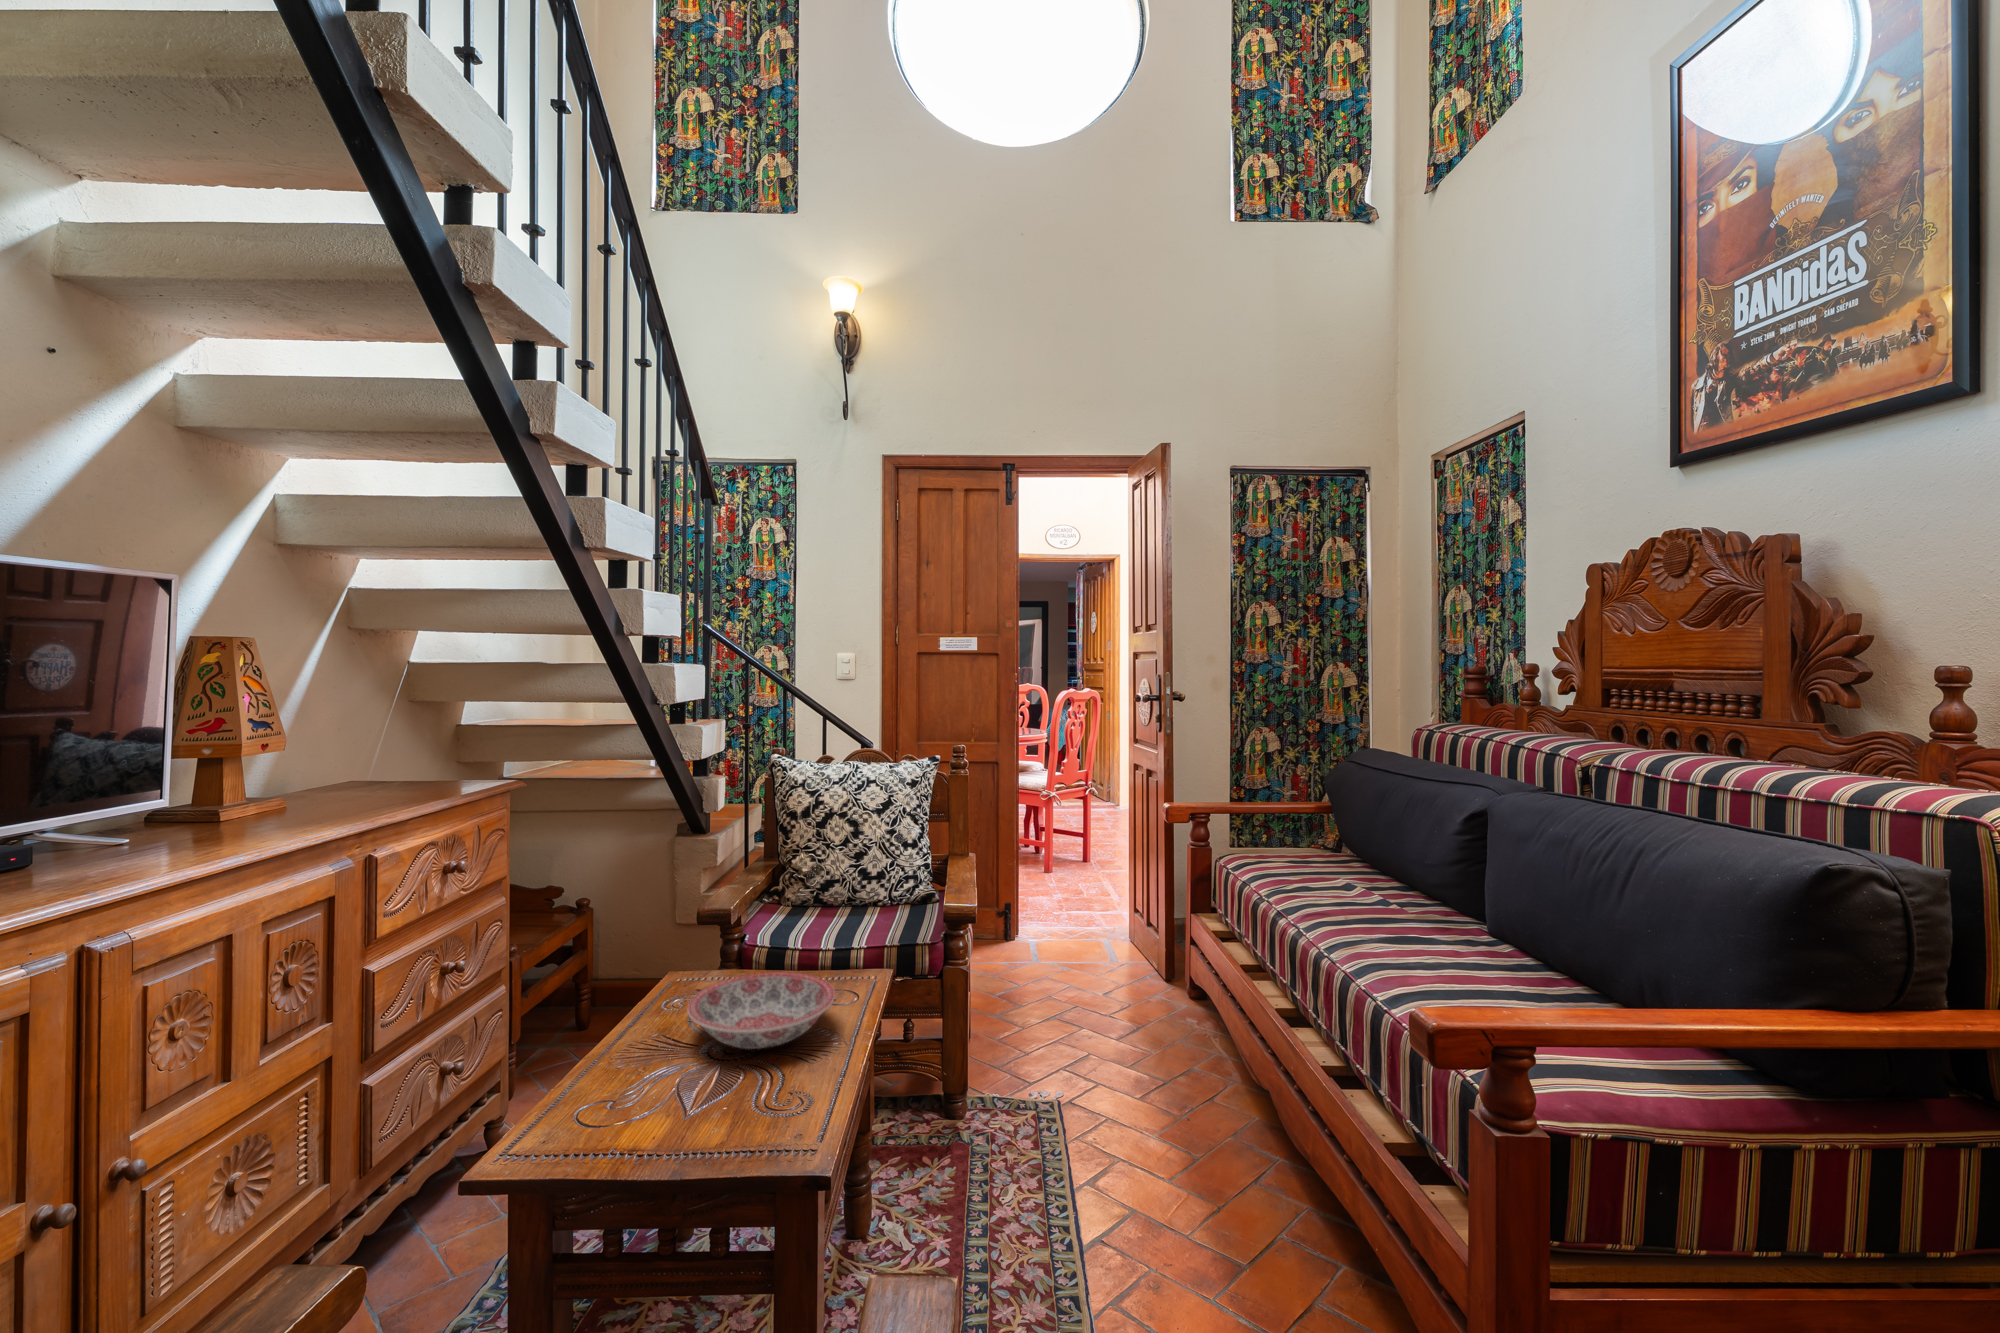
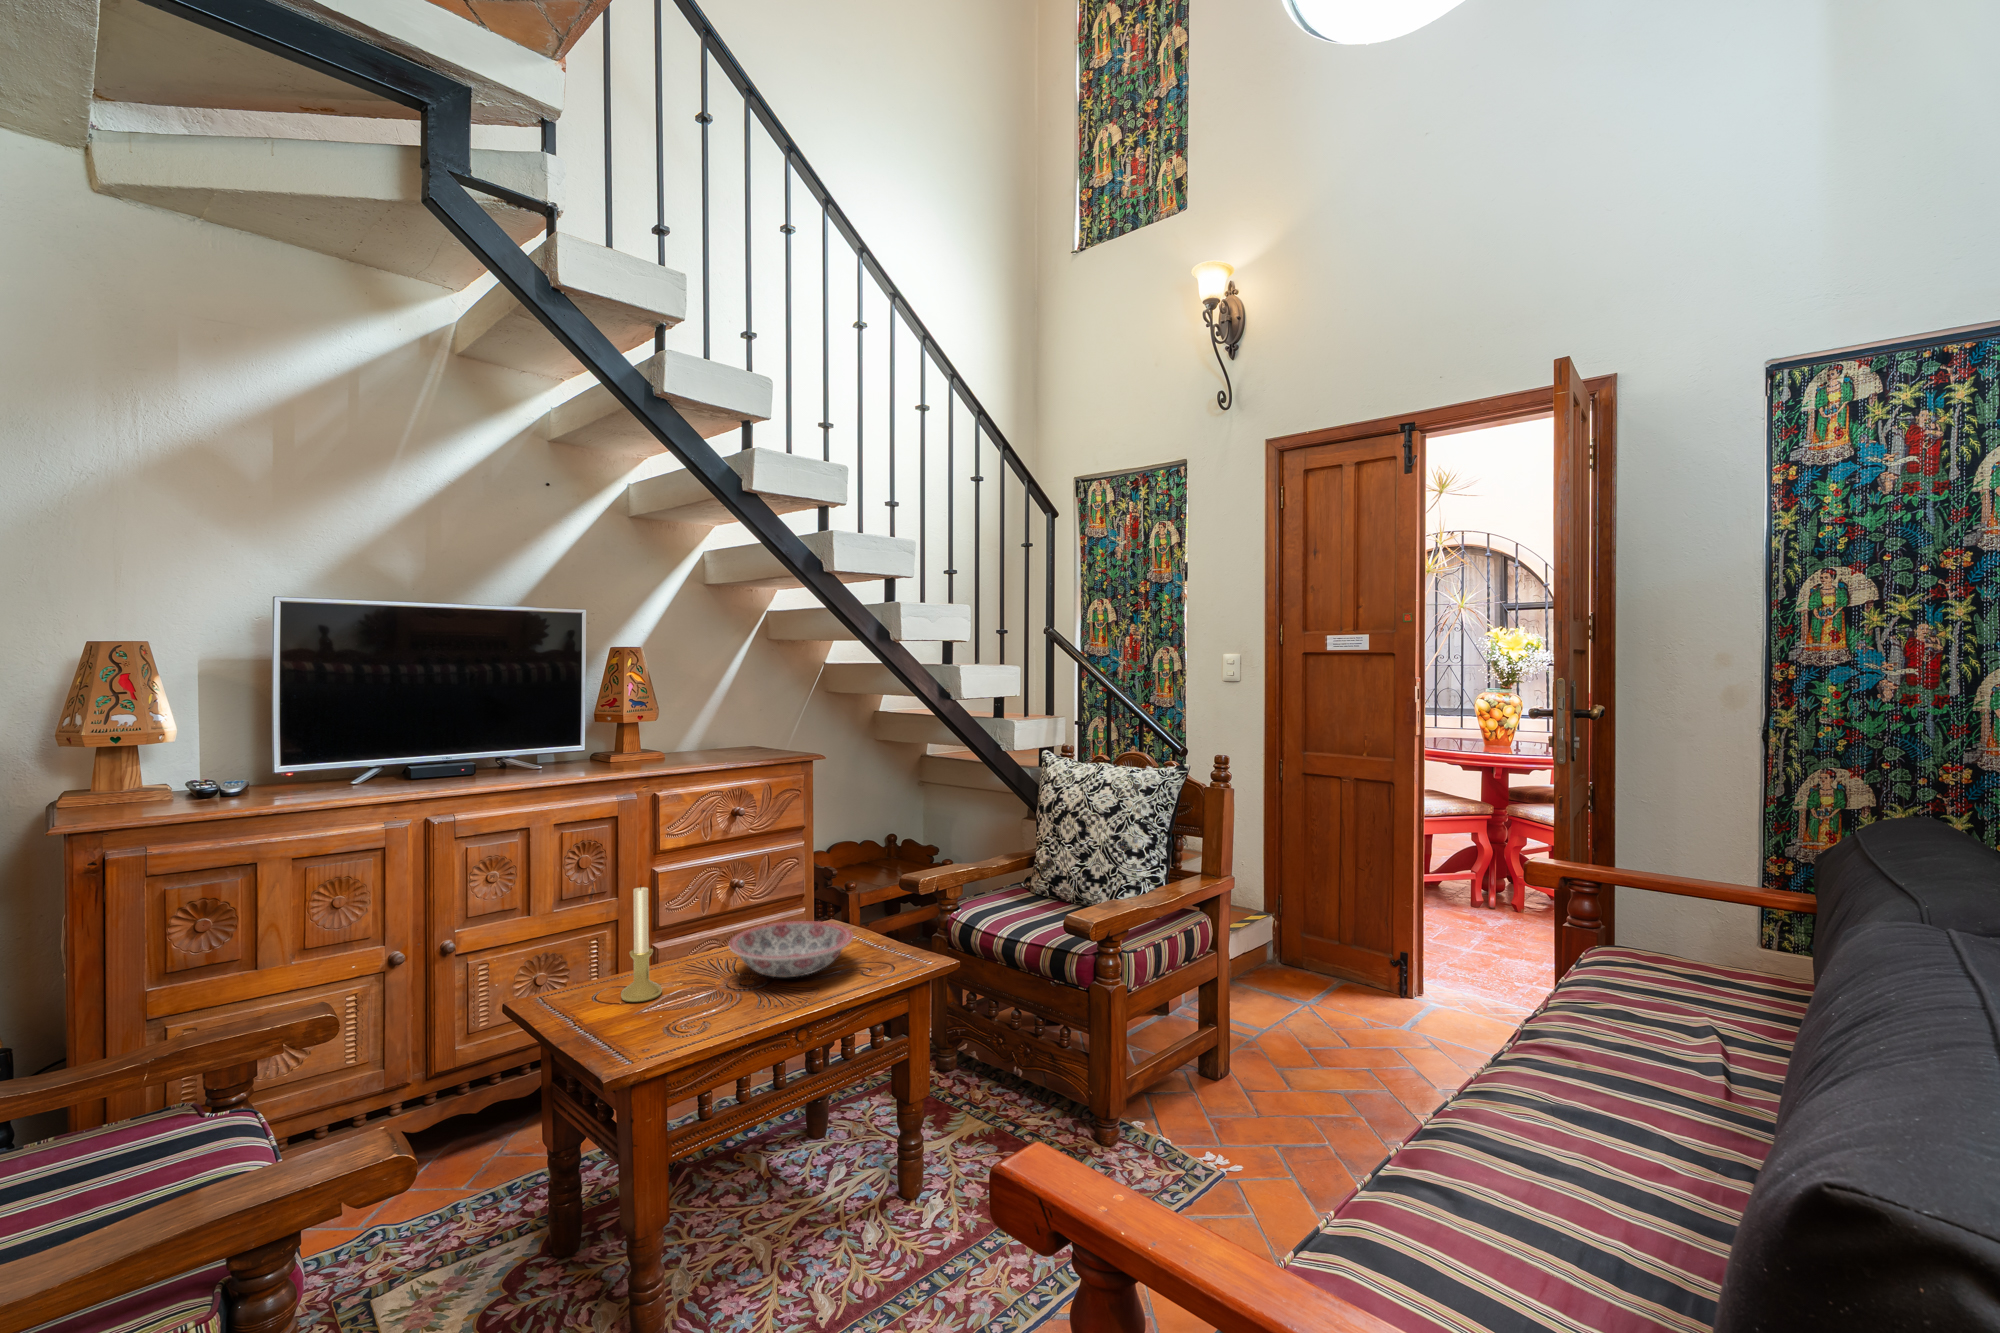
candle holder: none [615,978,670,1139] -> present [621,885,662,1002]

